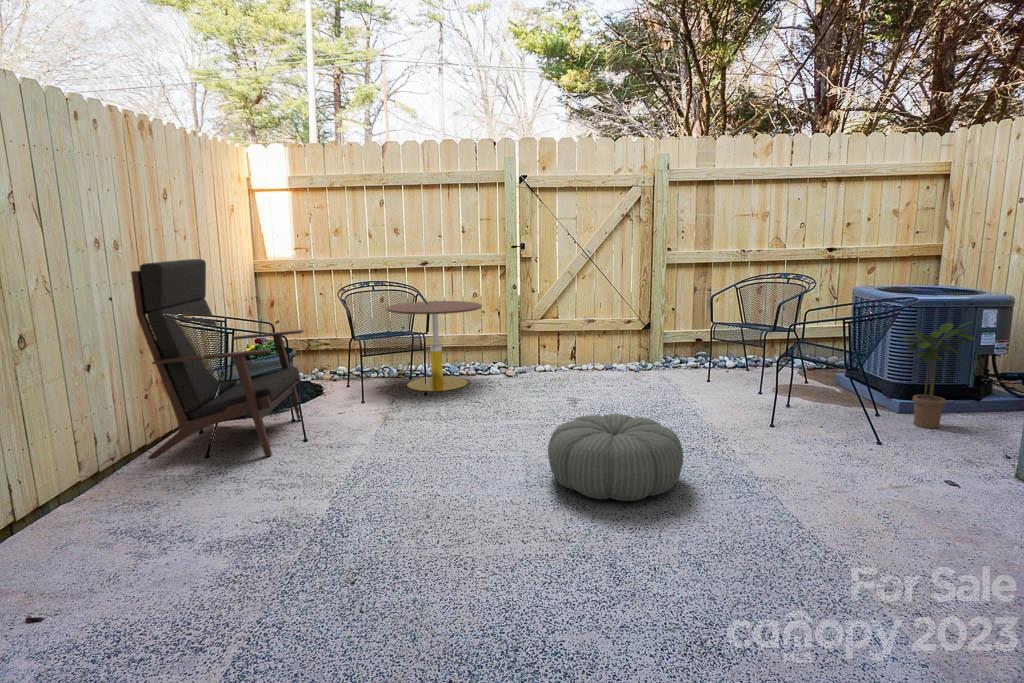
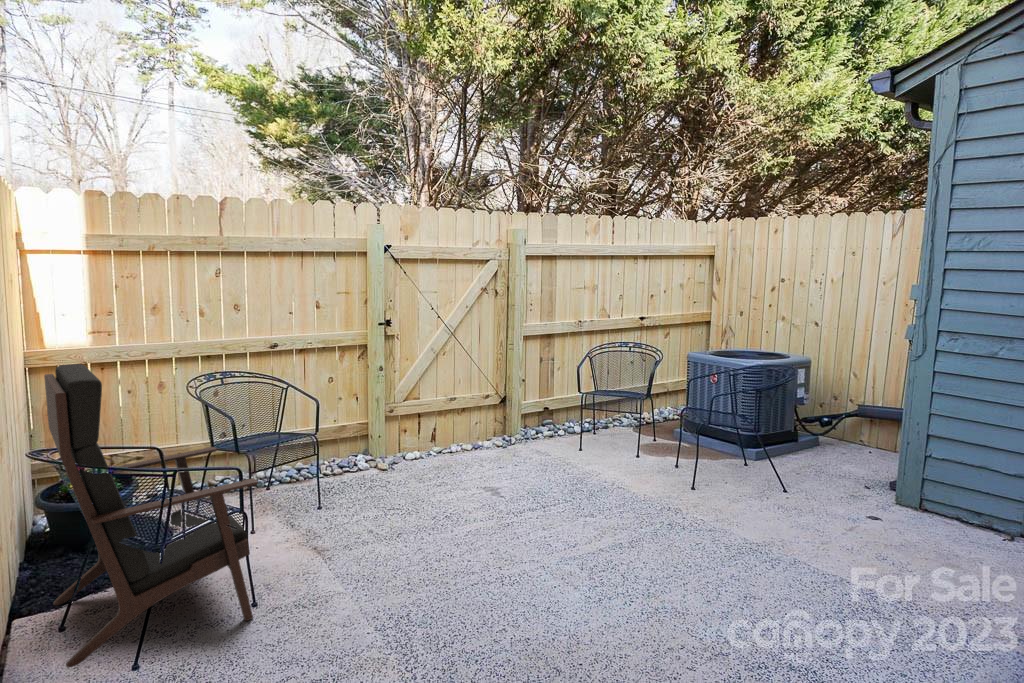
side table: present [386,301,482,391] -> none [248,388,366,503]
potted plant: present [901,322,975,428] -> none [753,380,802,468]
pouf: present [548,414,683,501] -> none [581,494,709,577]

